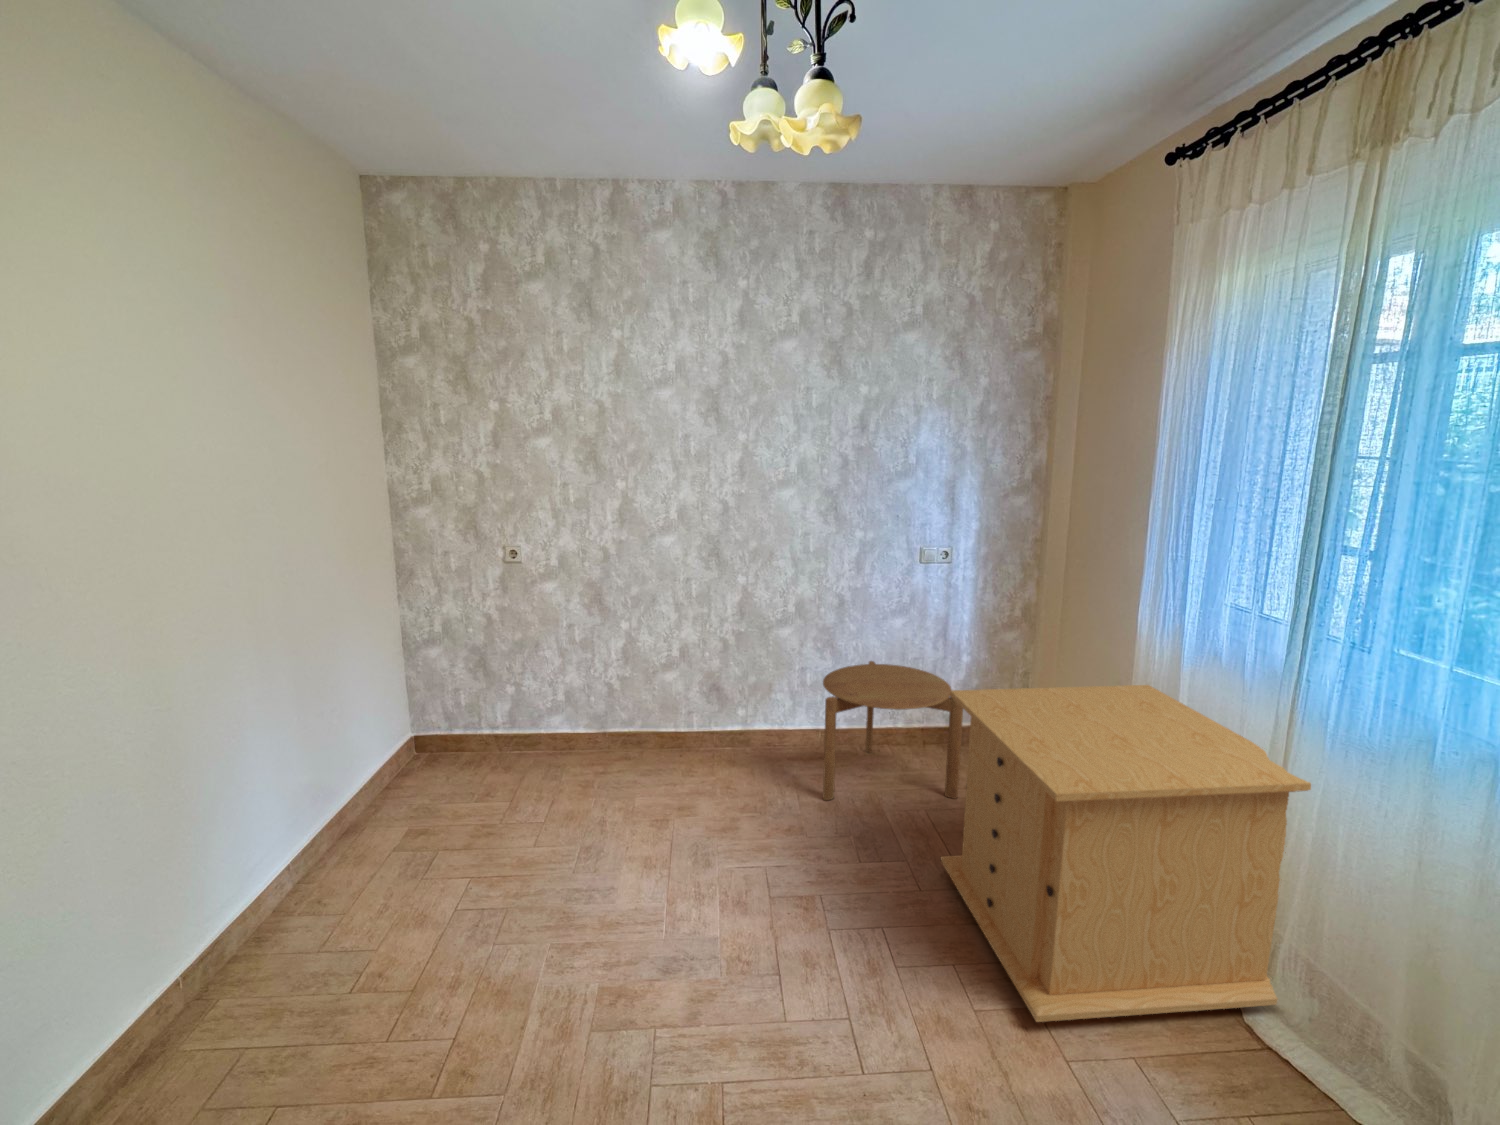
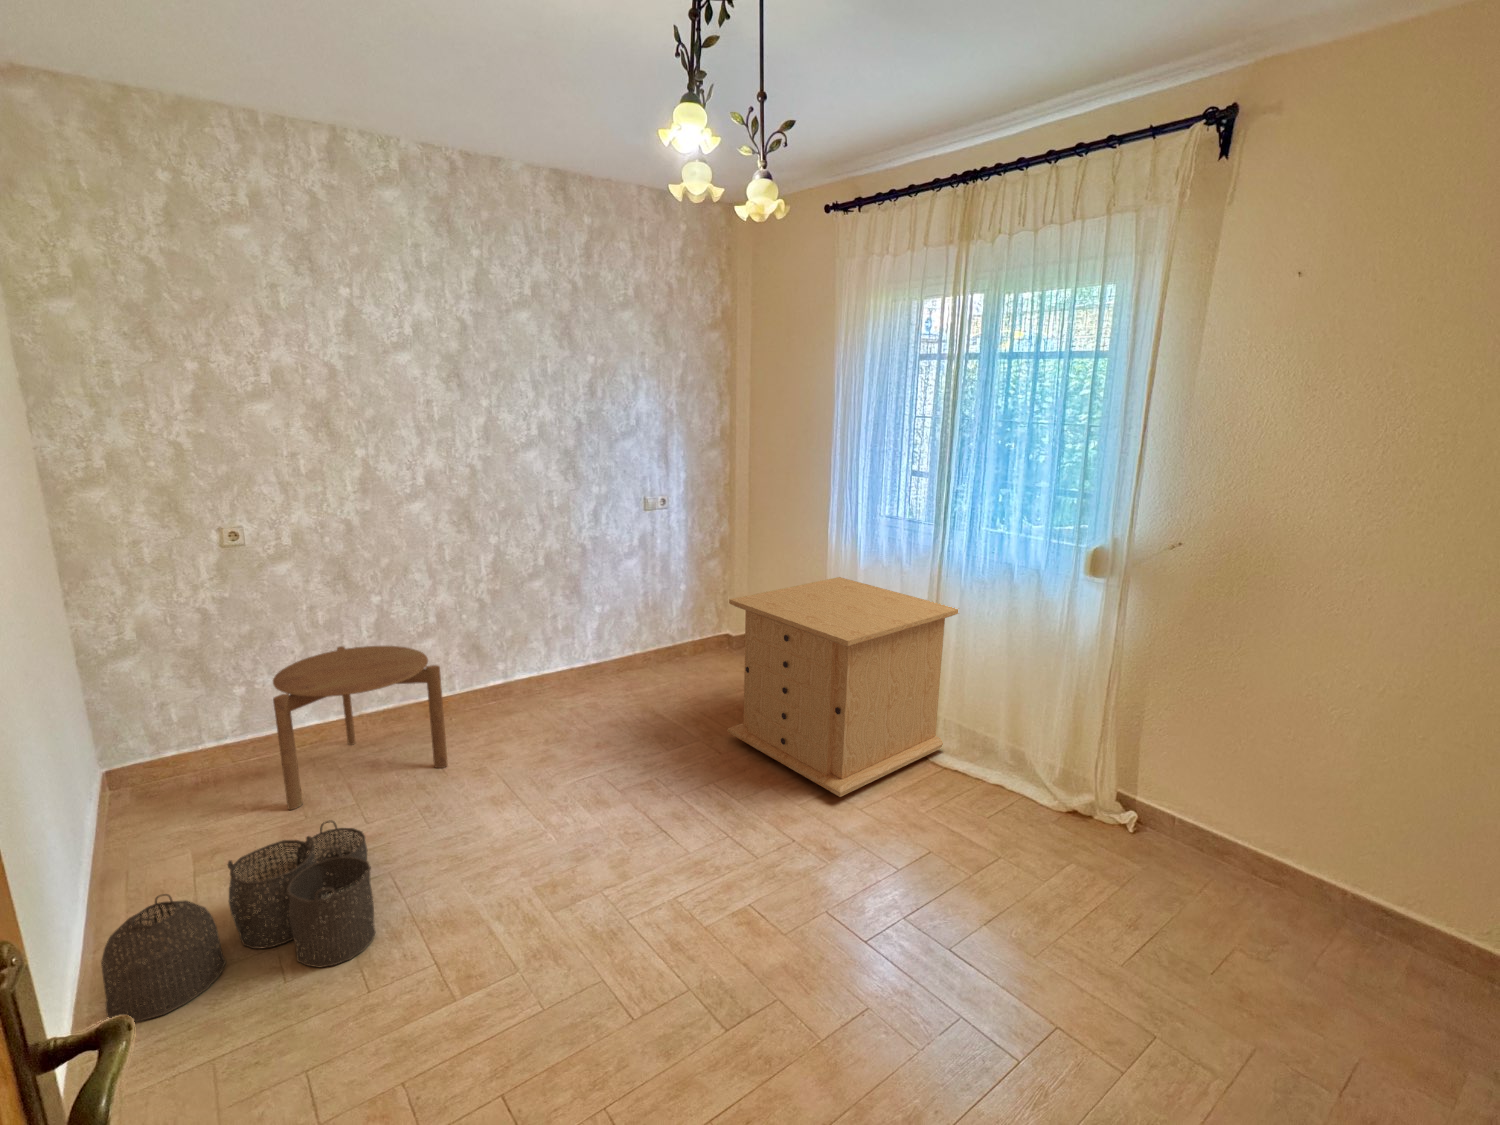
side table: present [823,661,963,800] -> present [273,646,448,810]
woven basket: none [262,834,510,986] -> present [101,820,375,1022]

